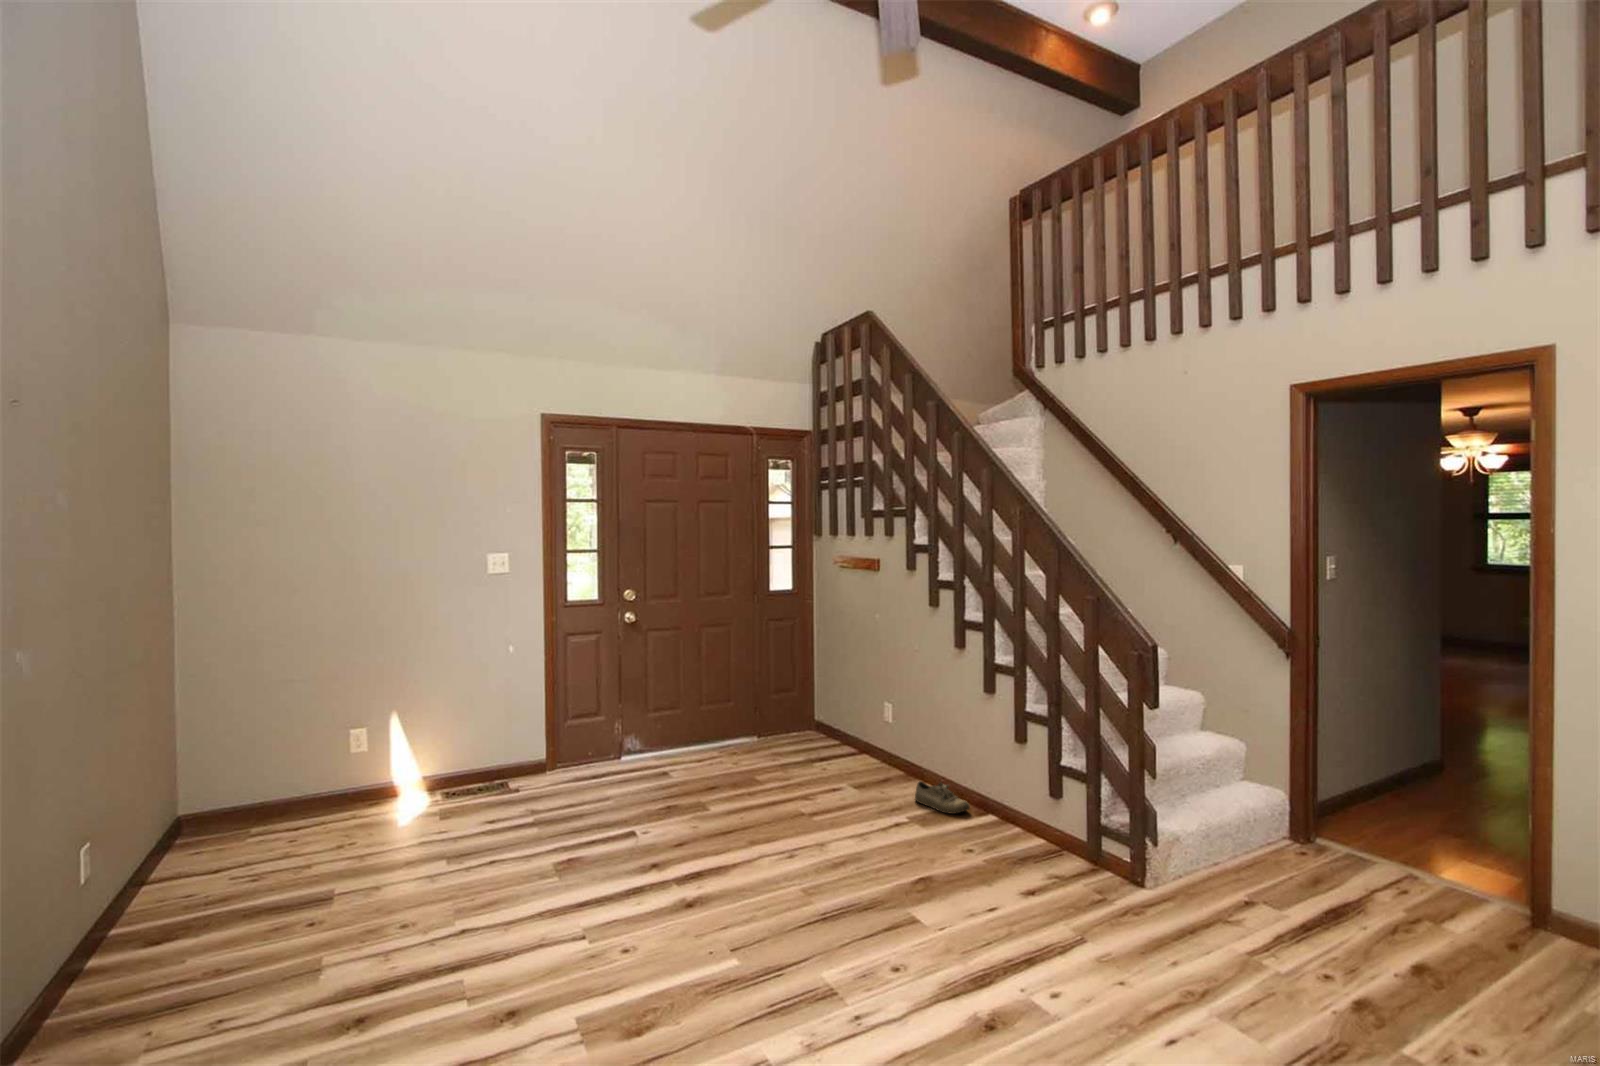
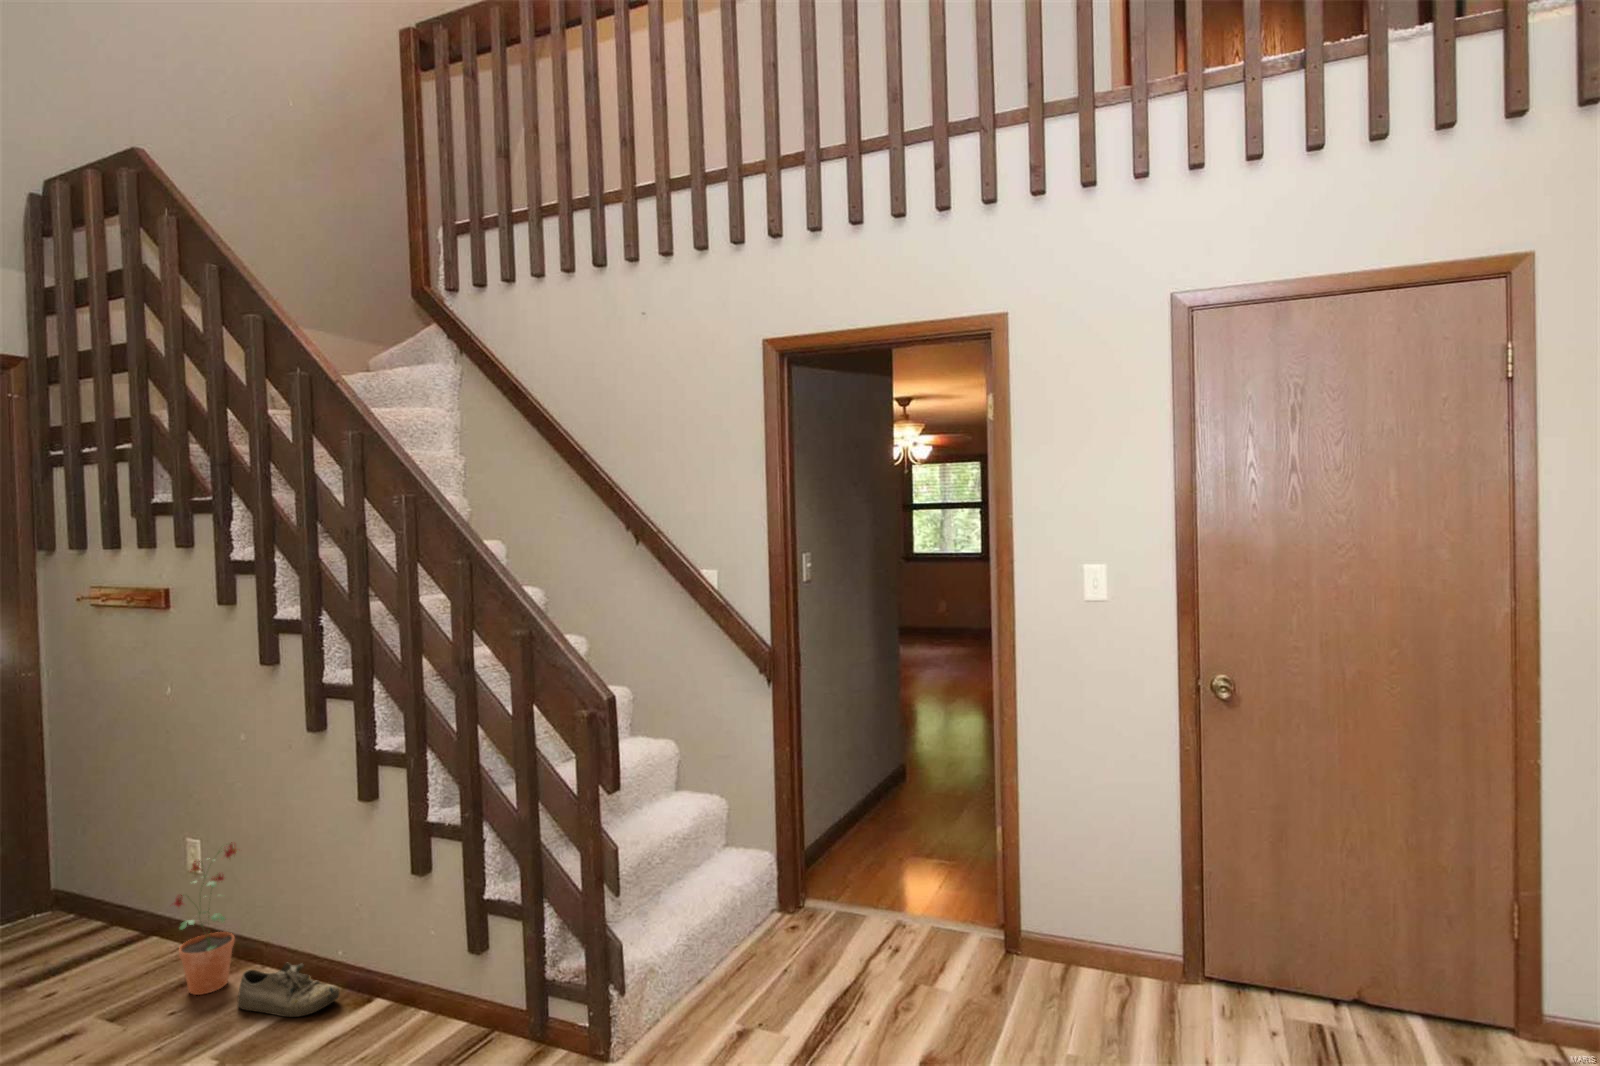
potted plant: none [881,708,916,790] -> present [174,842,237,995]

